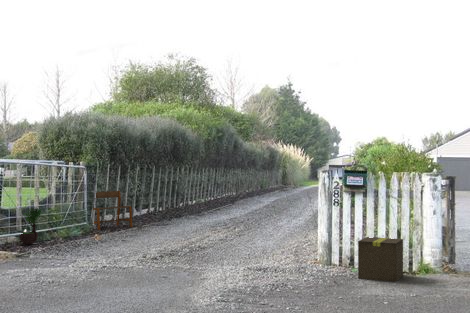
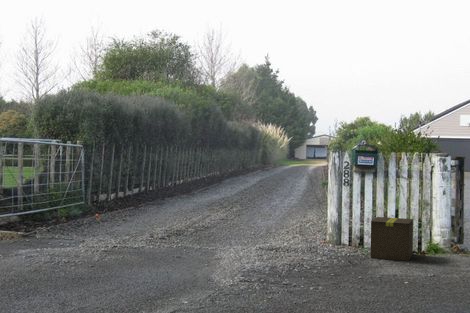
bench: present [93,191,132,230] -> none [84,170,129,209]
potted tree: present [19,208,41,245] -> none [21,184,45,224]

